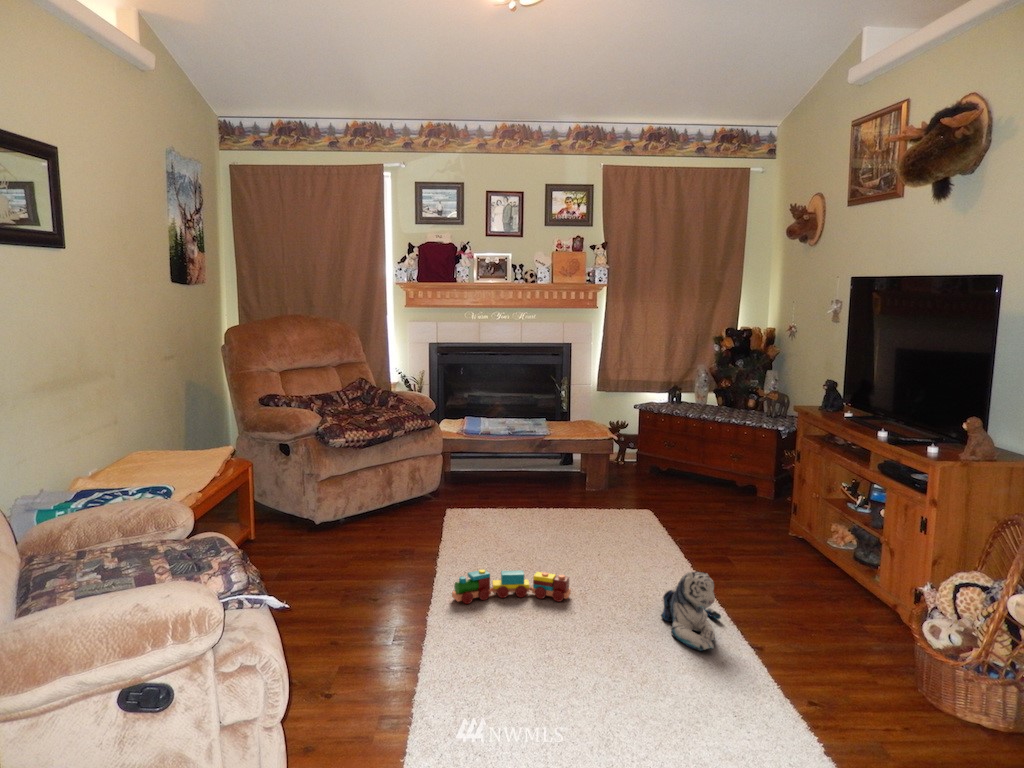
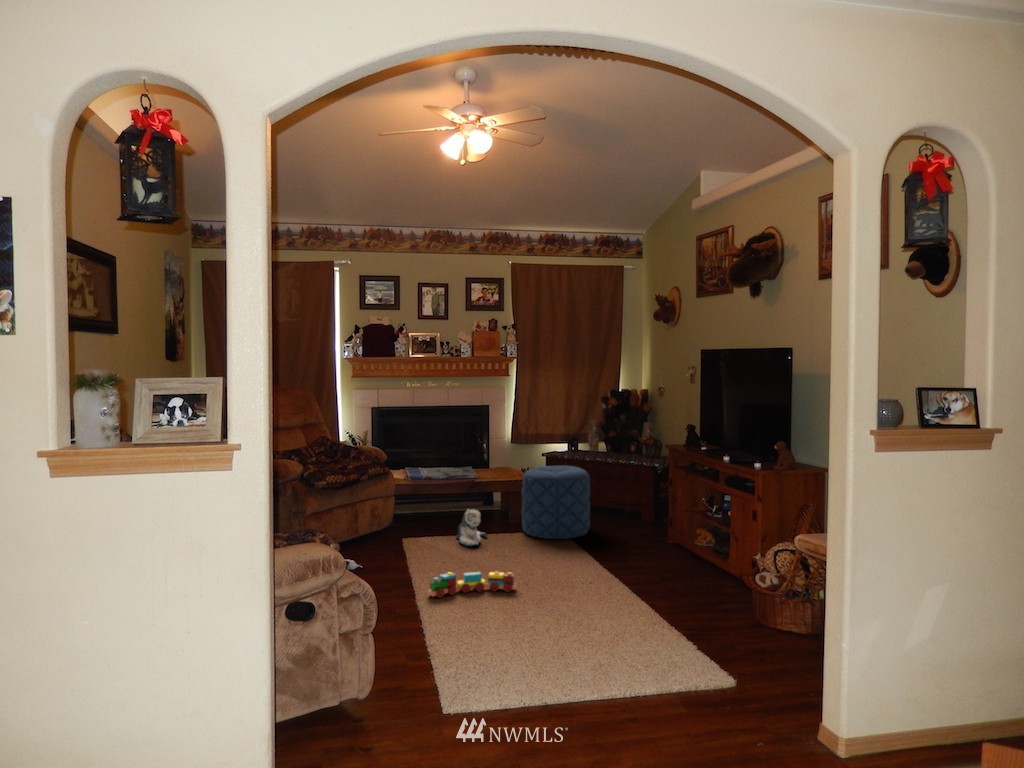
pouf: none [598,425,687,520] -> present [522,466,590,539]
plush toy: present [661,572,721,651] -> present [456,509,487,546]

